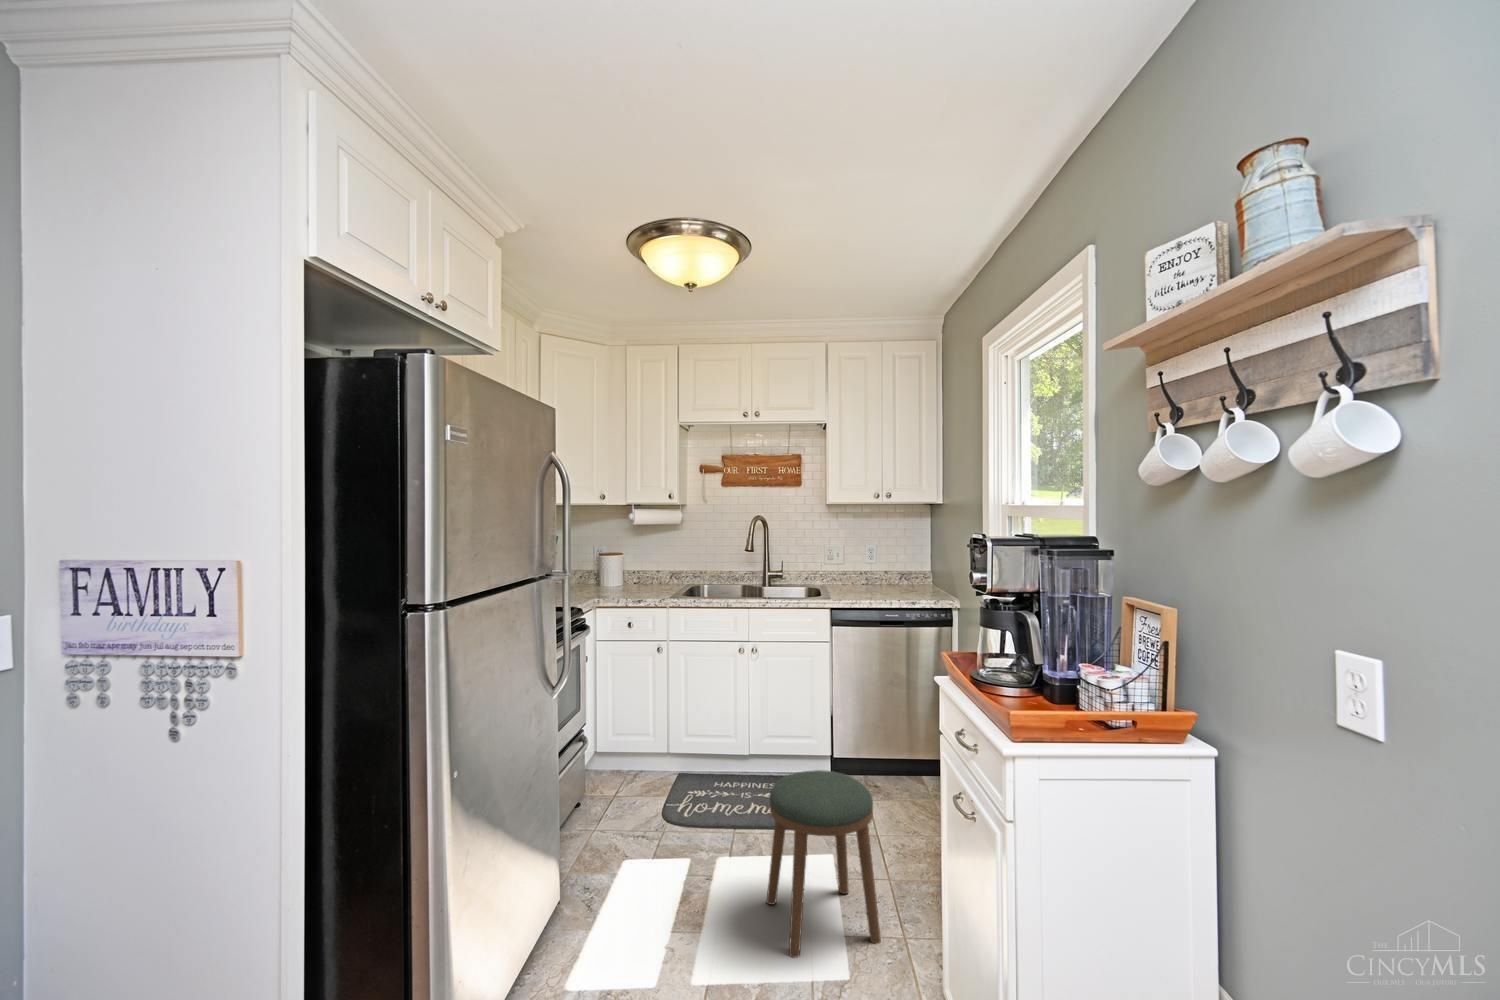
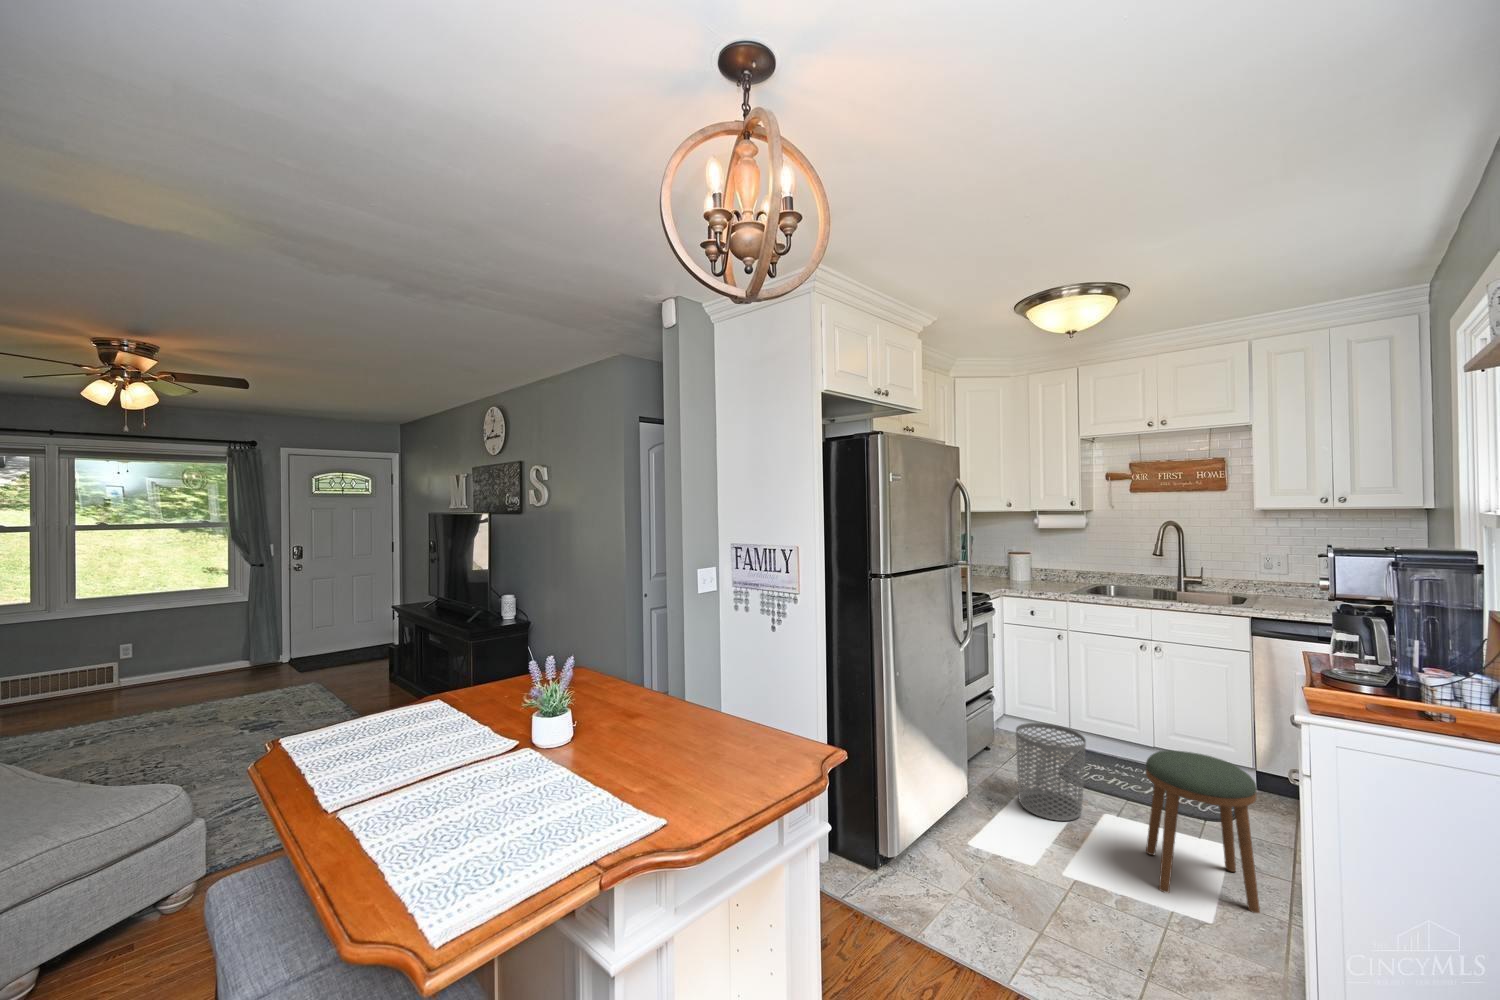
waste bin: none [618,766,699,896] -> present [1016,723,1086,821]

